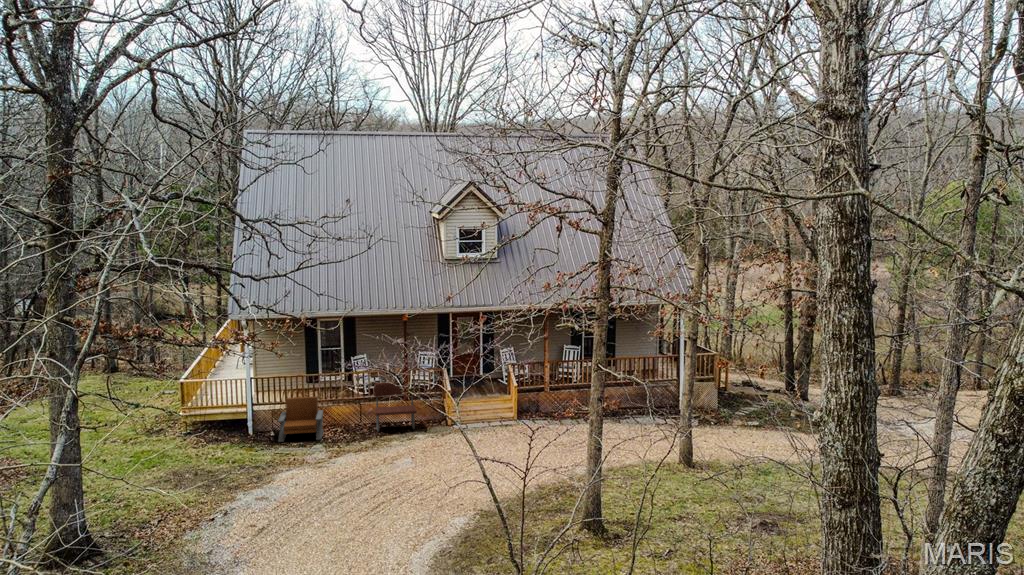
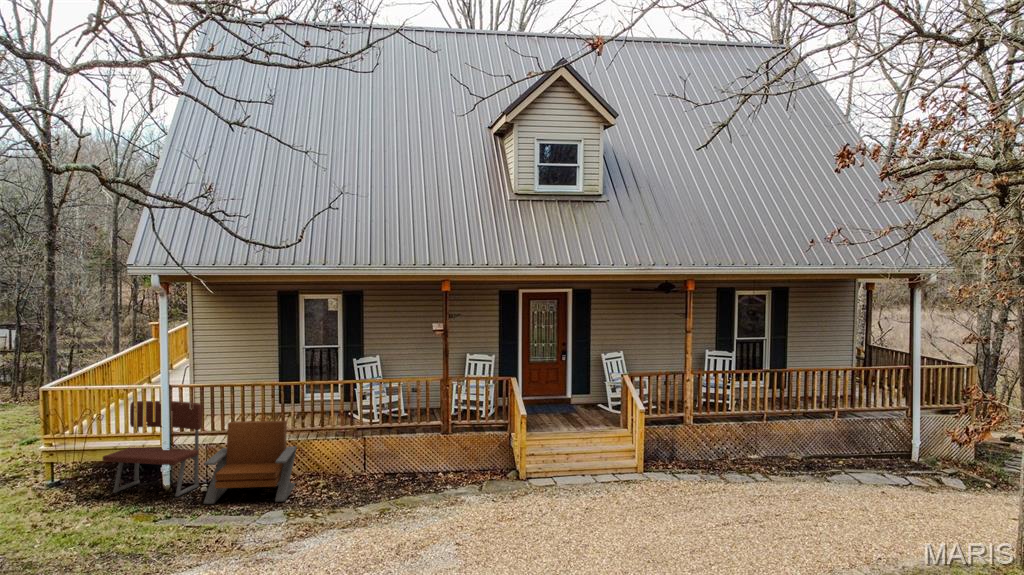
bench: present [375,383,417,431] -> present [103,401,202,497]

